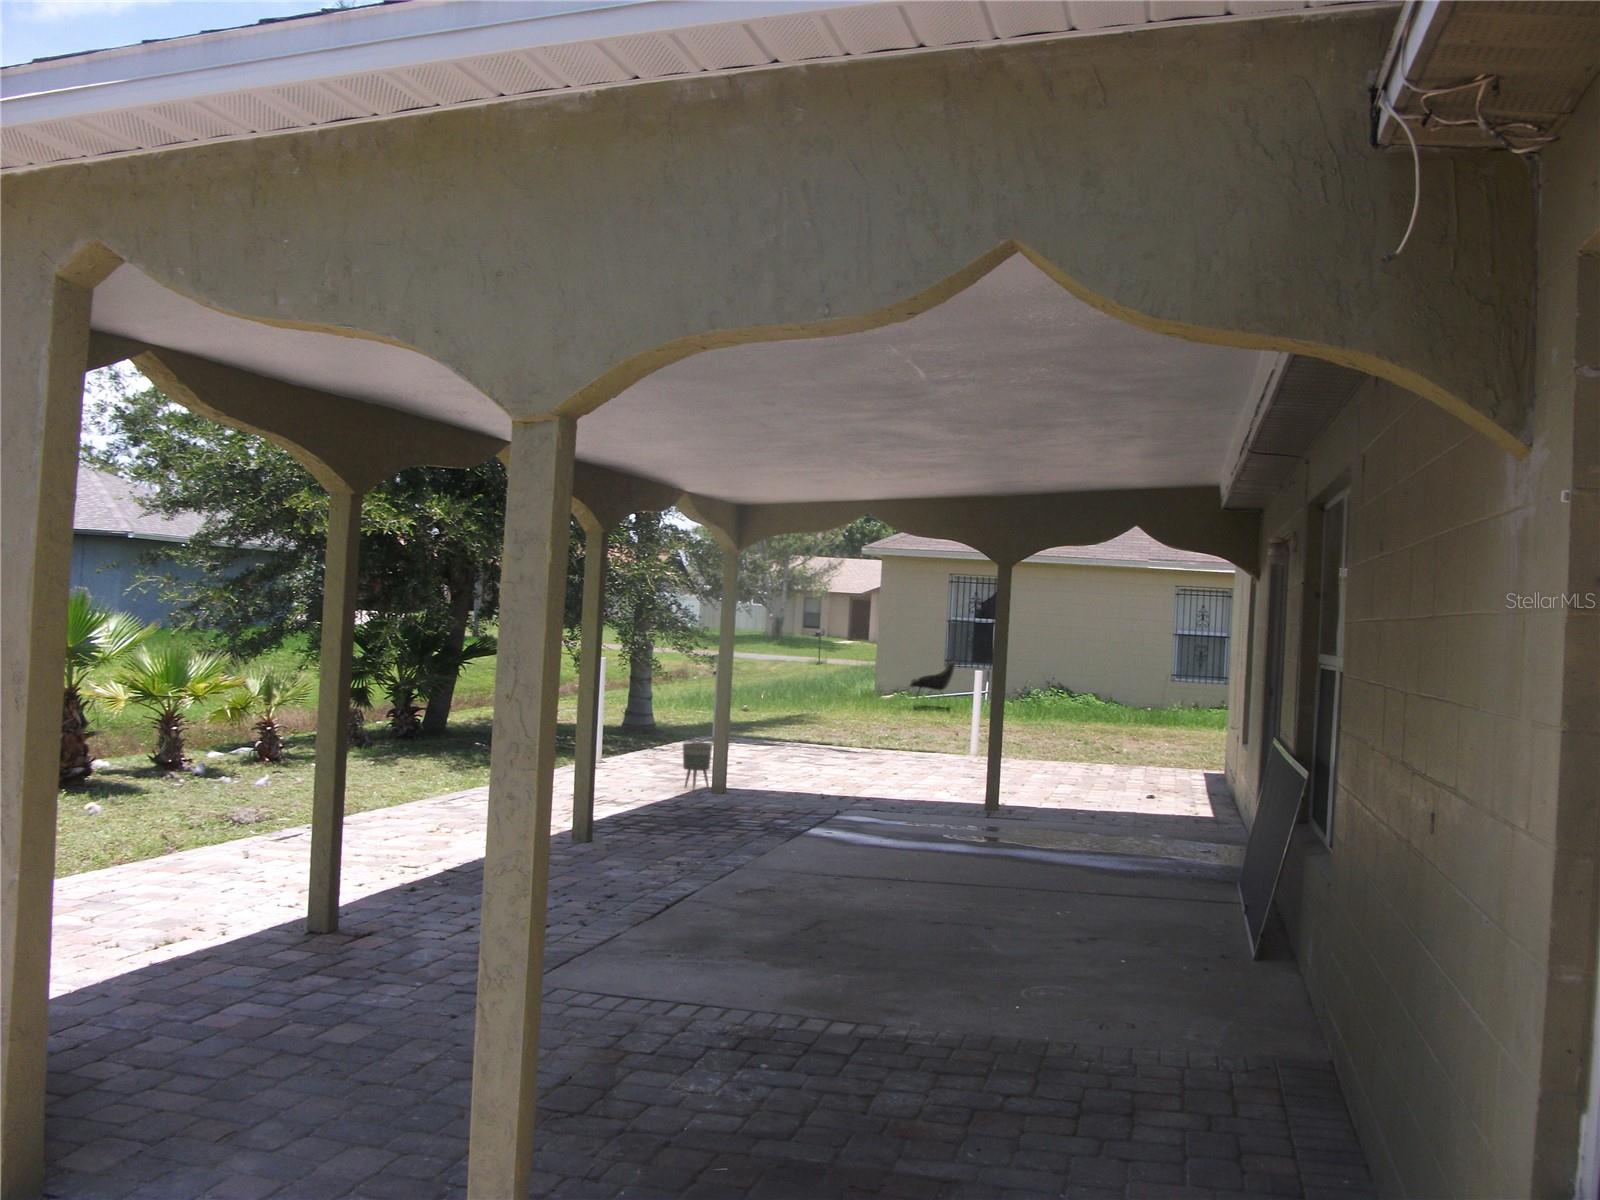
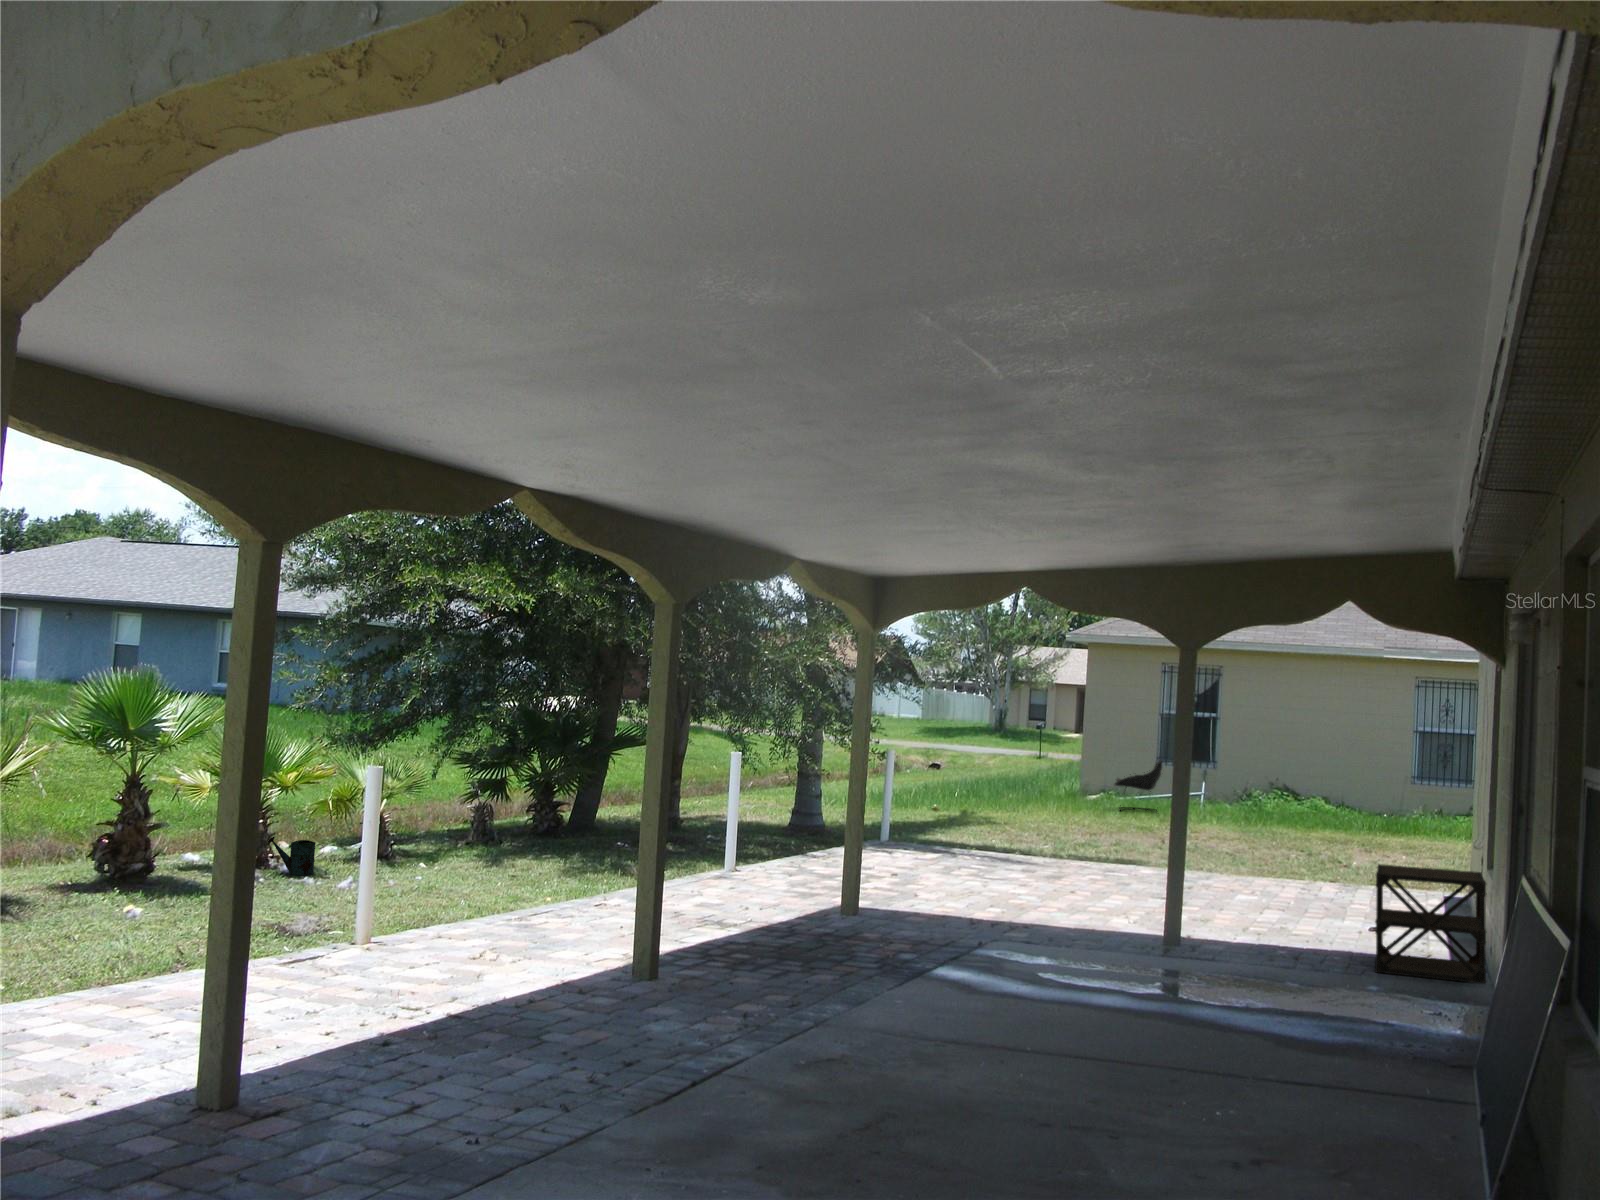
watering can: none [168,738,223,773] -> present [268,837,323,875]
side table: none [1155,741,1241,831] -> present [1375,864,1486,984]
planter: present [683,743,712,790] -> none [808,853,842,908]

